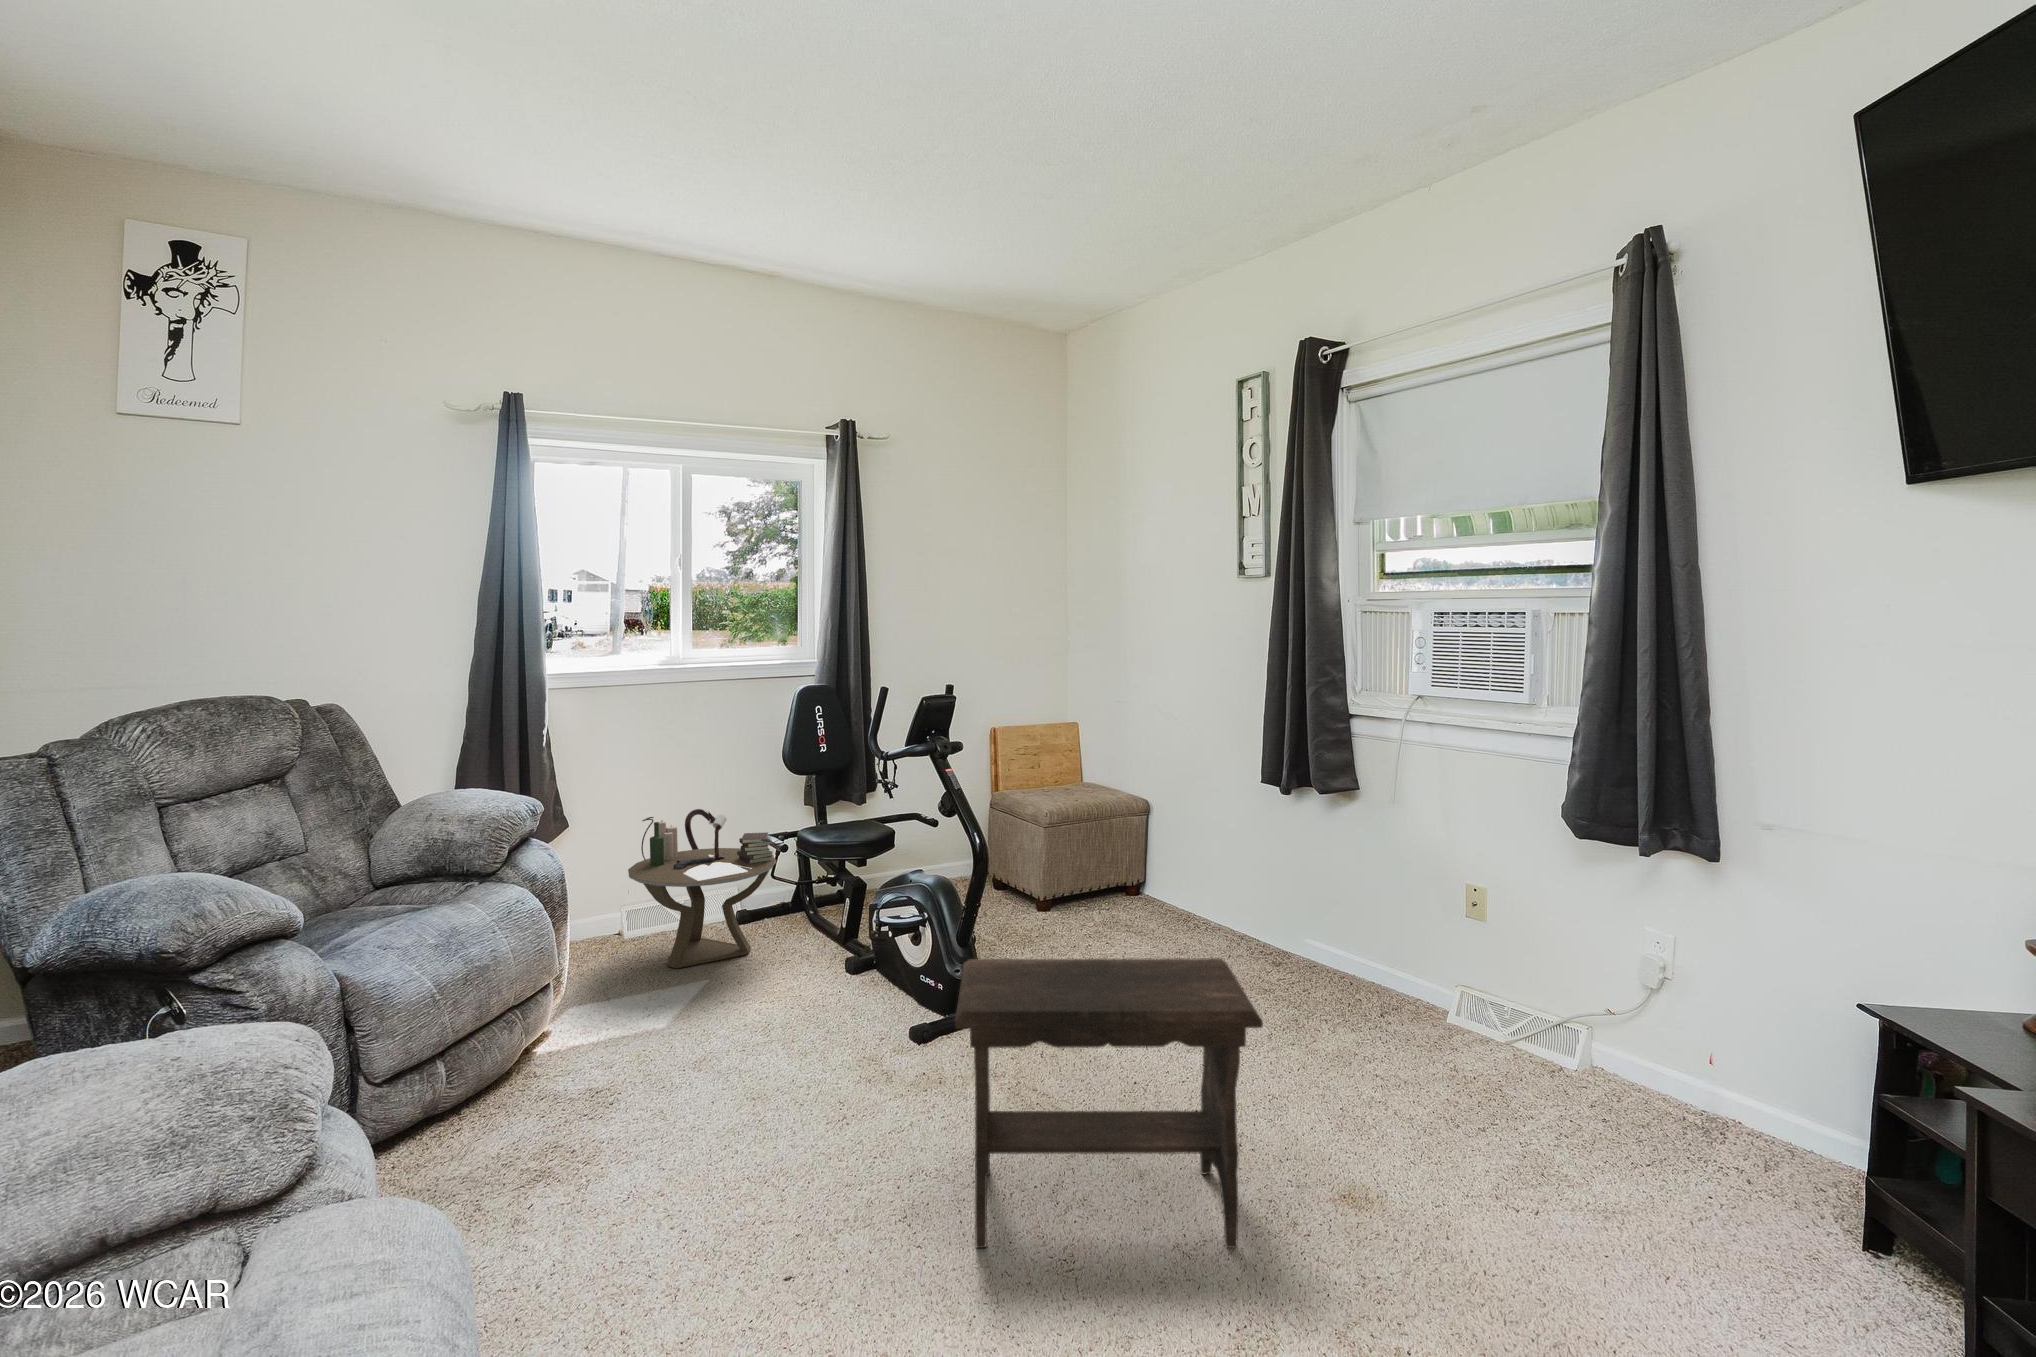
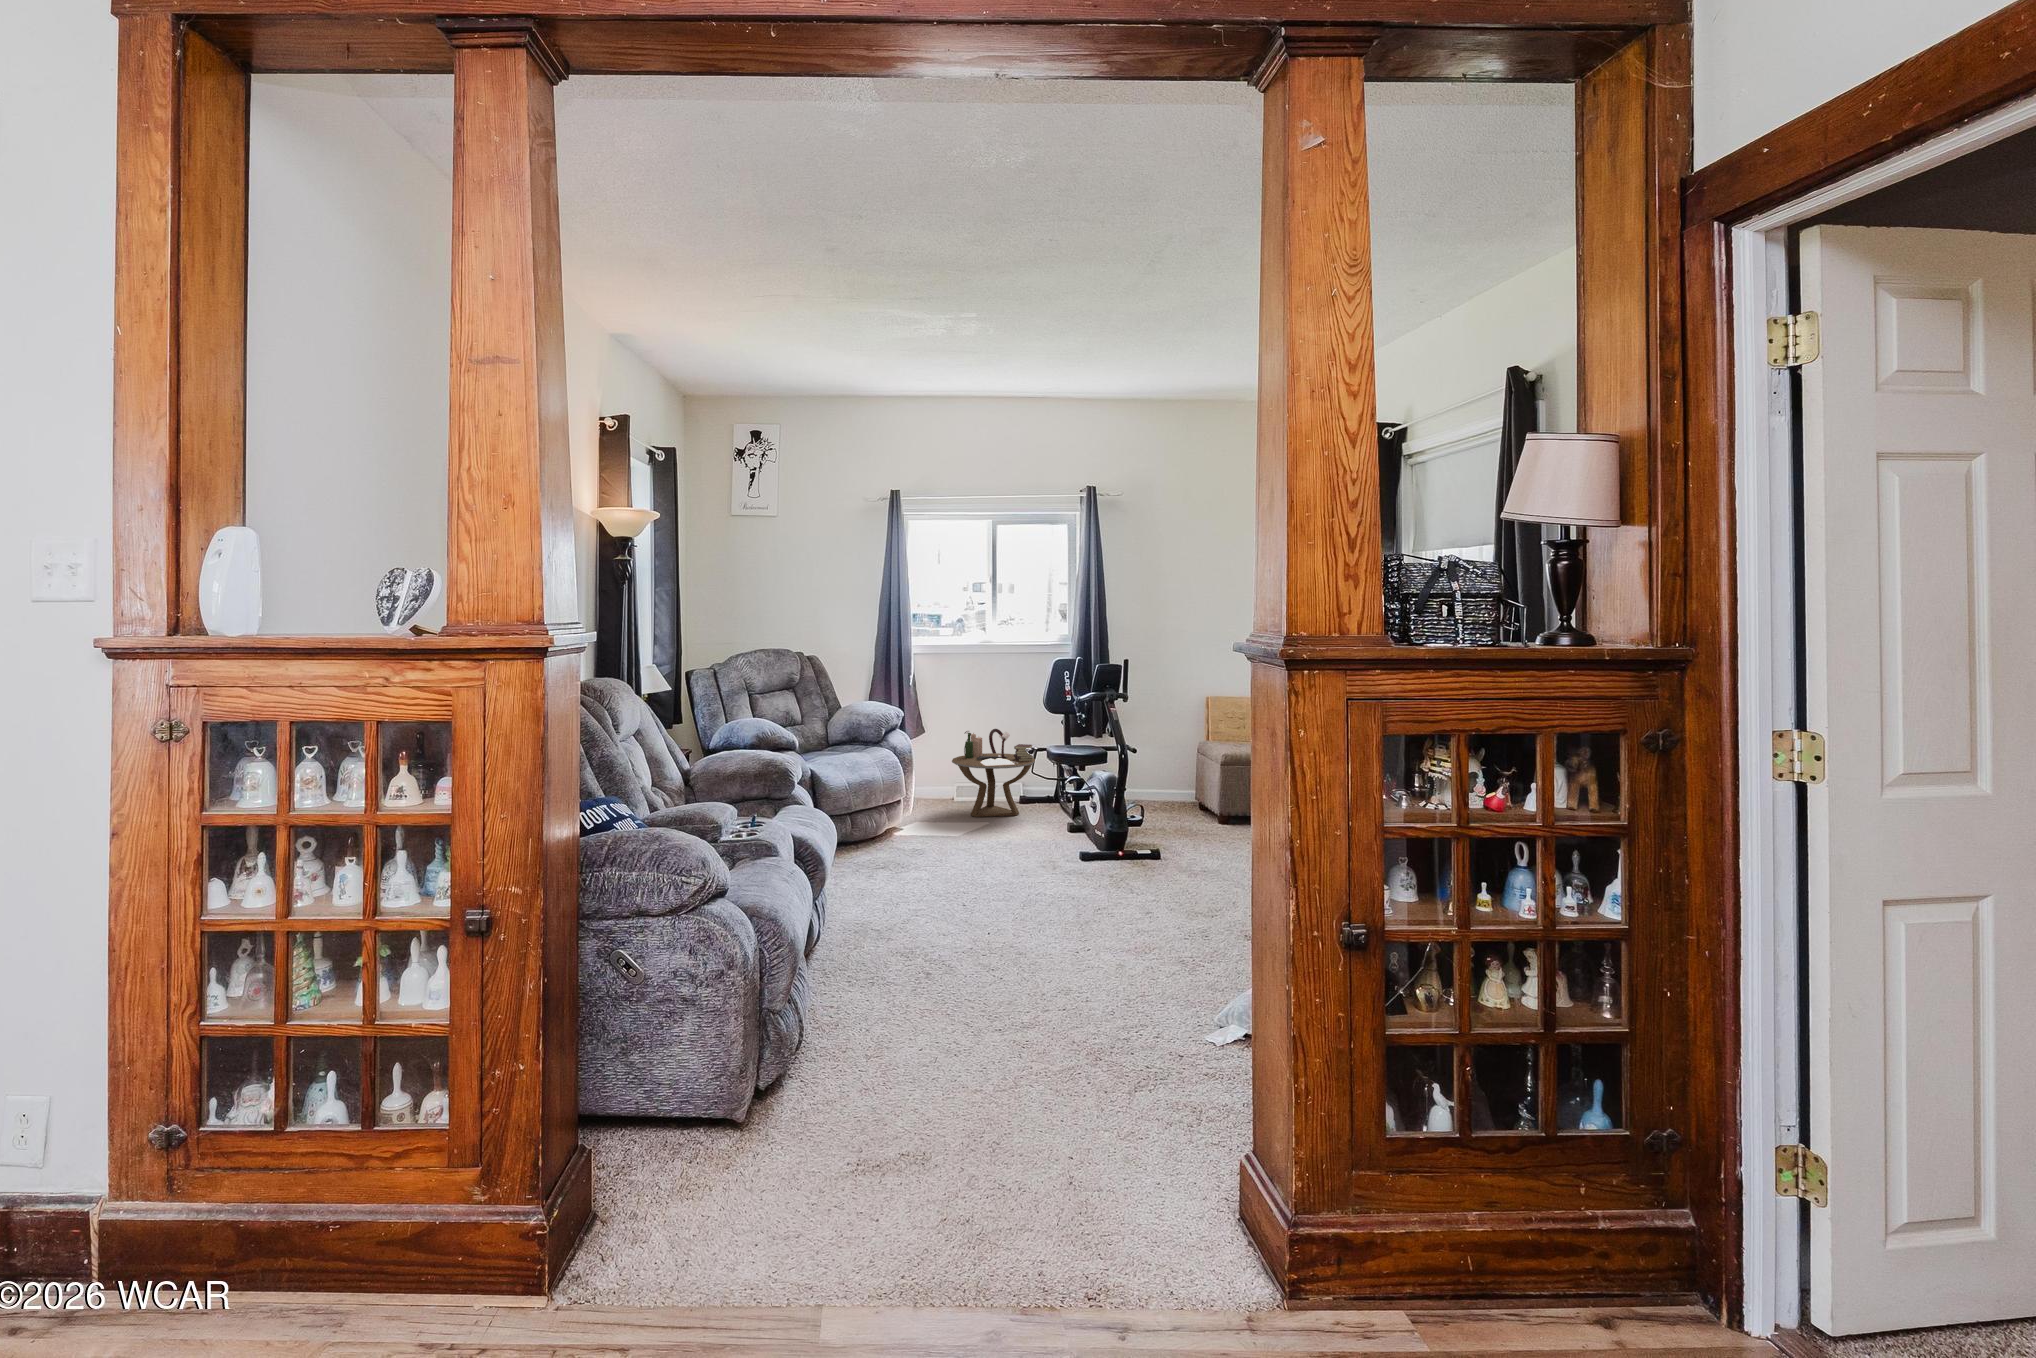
footstool: present [955,958,1263,1248] -> none [1046,792,1207,937]

